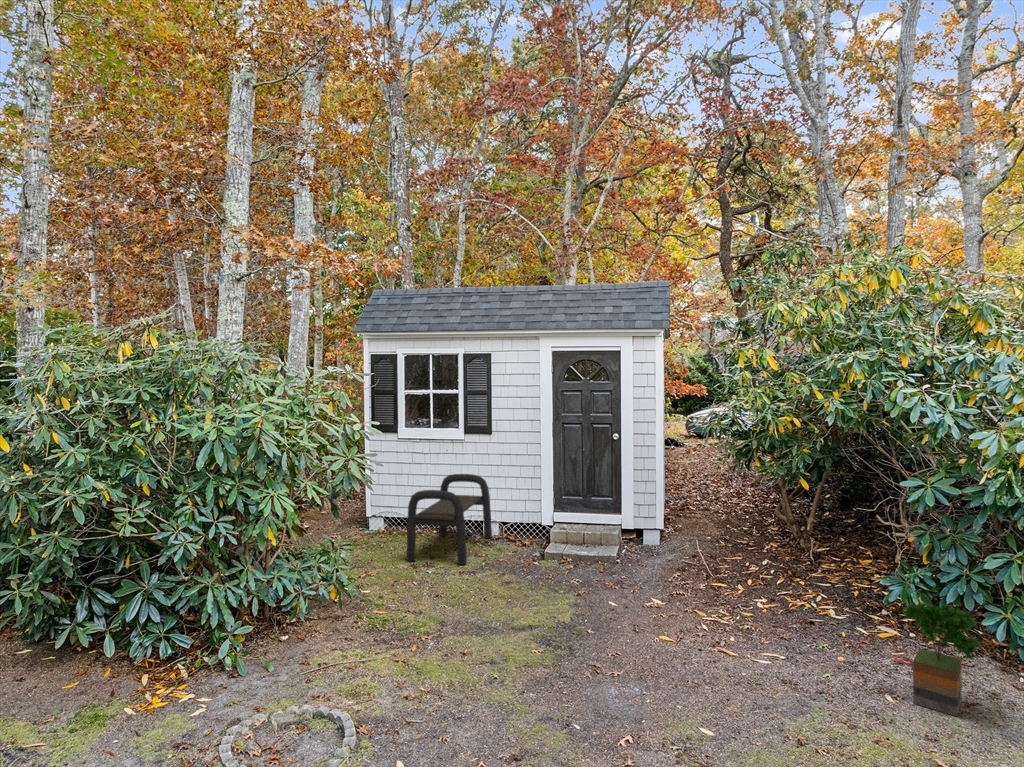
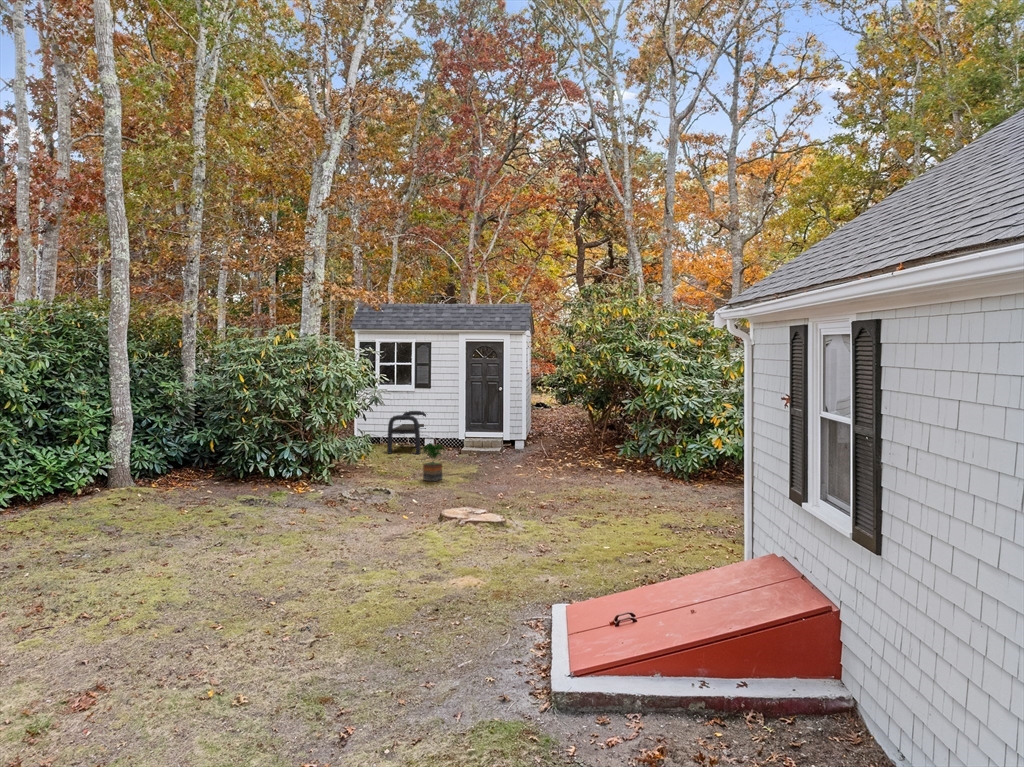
potted tree: present [903,602,981,716] -> present [423,443,445,481]

